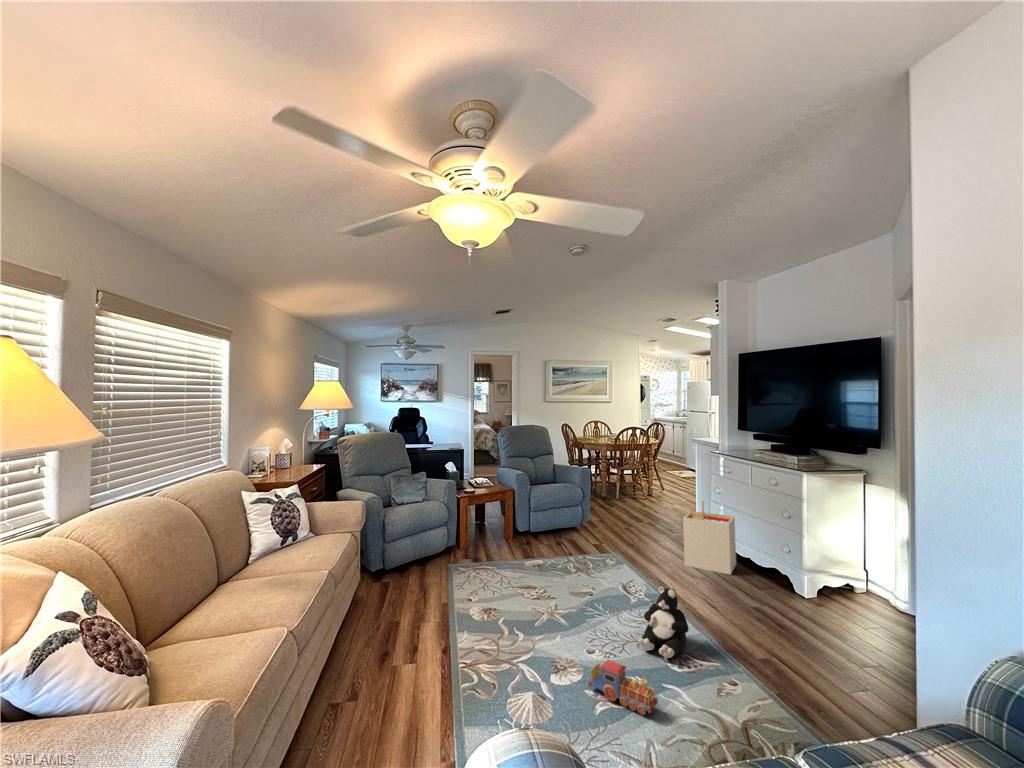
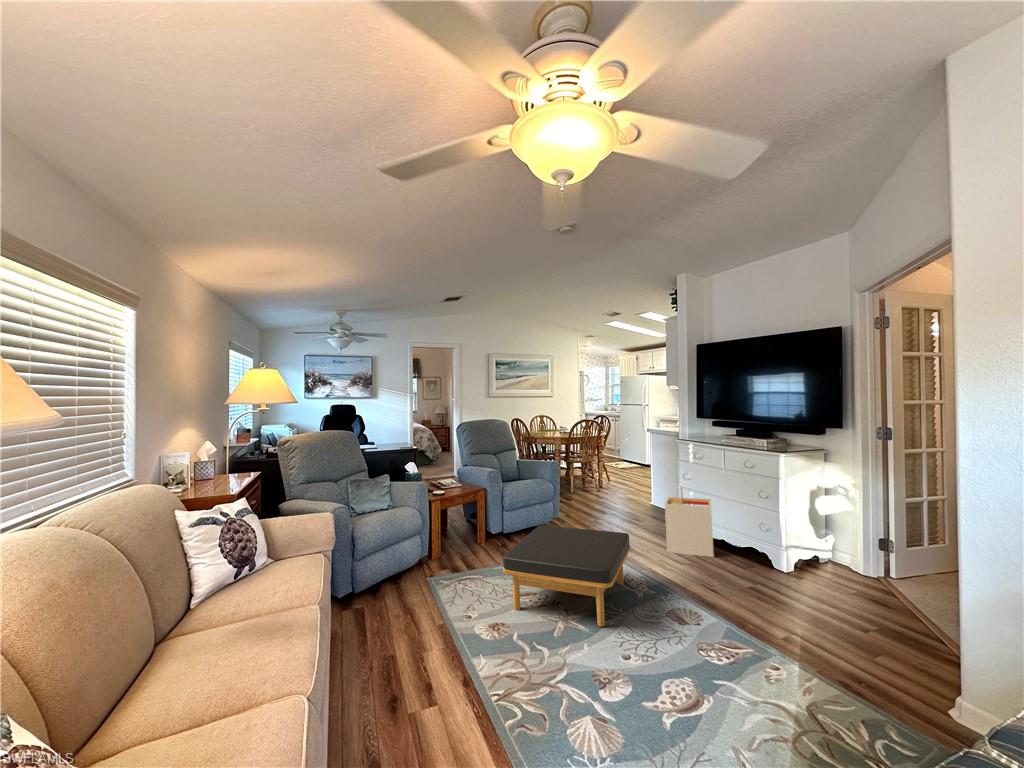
ottoman: none [504,528,630,624] -> present [503,526,630,627]
plush toy: present [639,586,689,658] -> none [669,576,720,652]
toy train: present [588,660,658,715] -> none [645,665,727,722]

